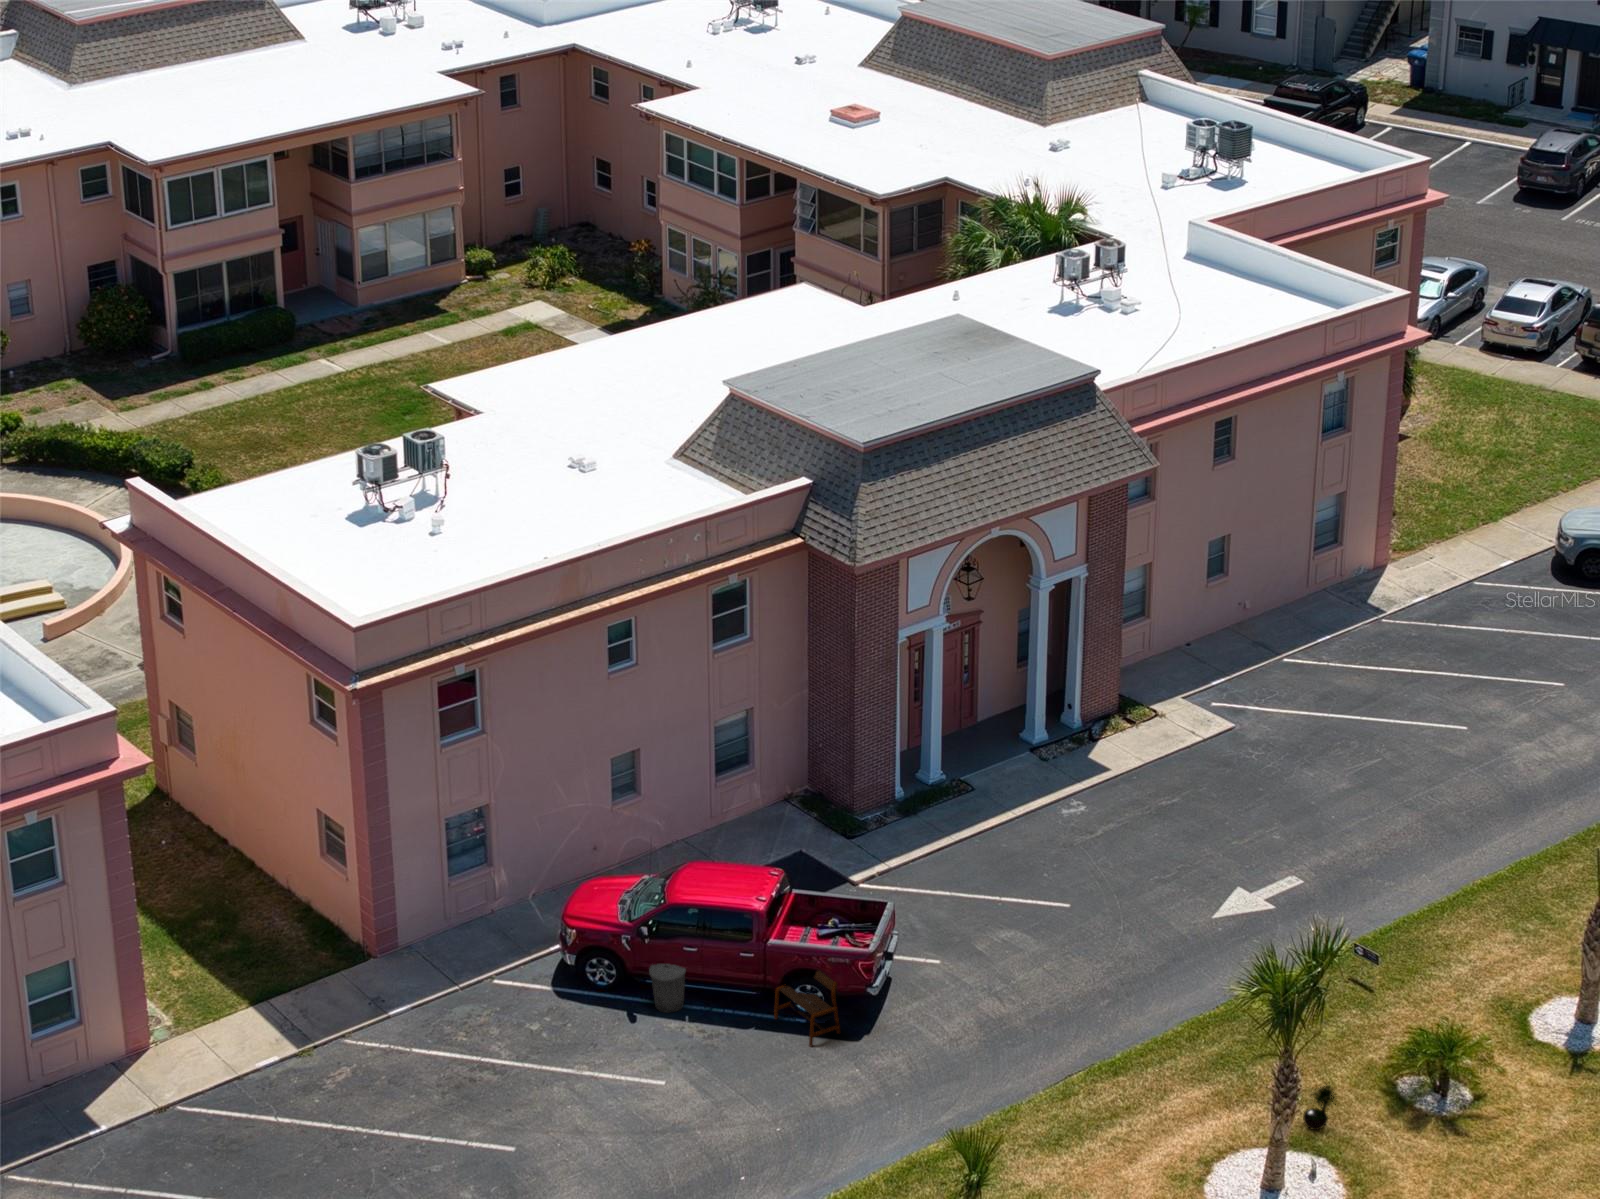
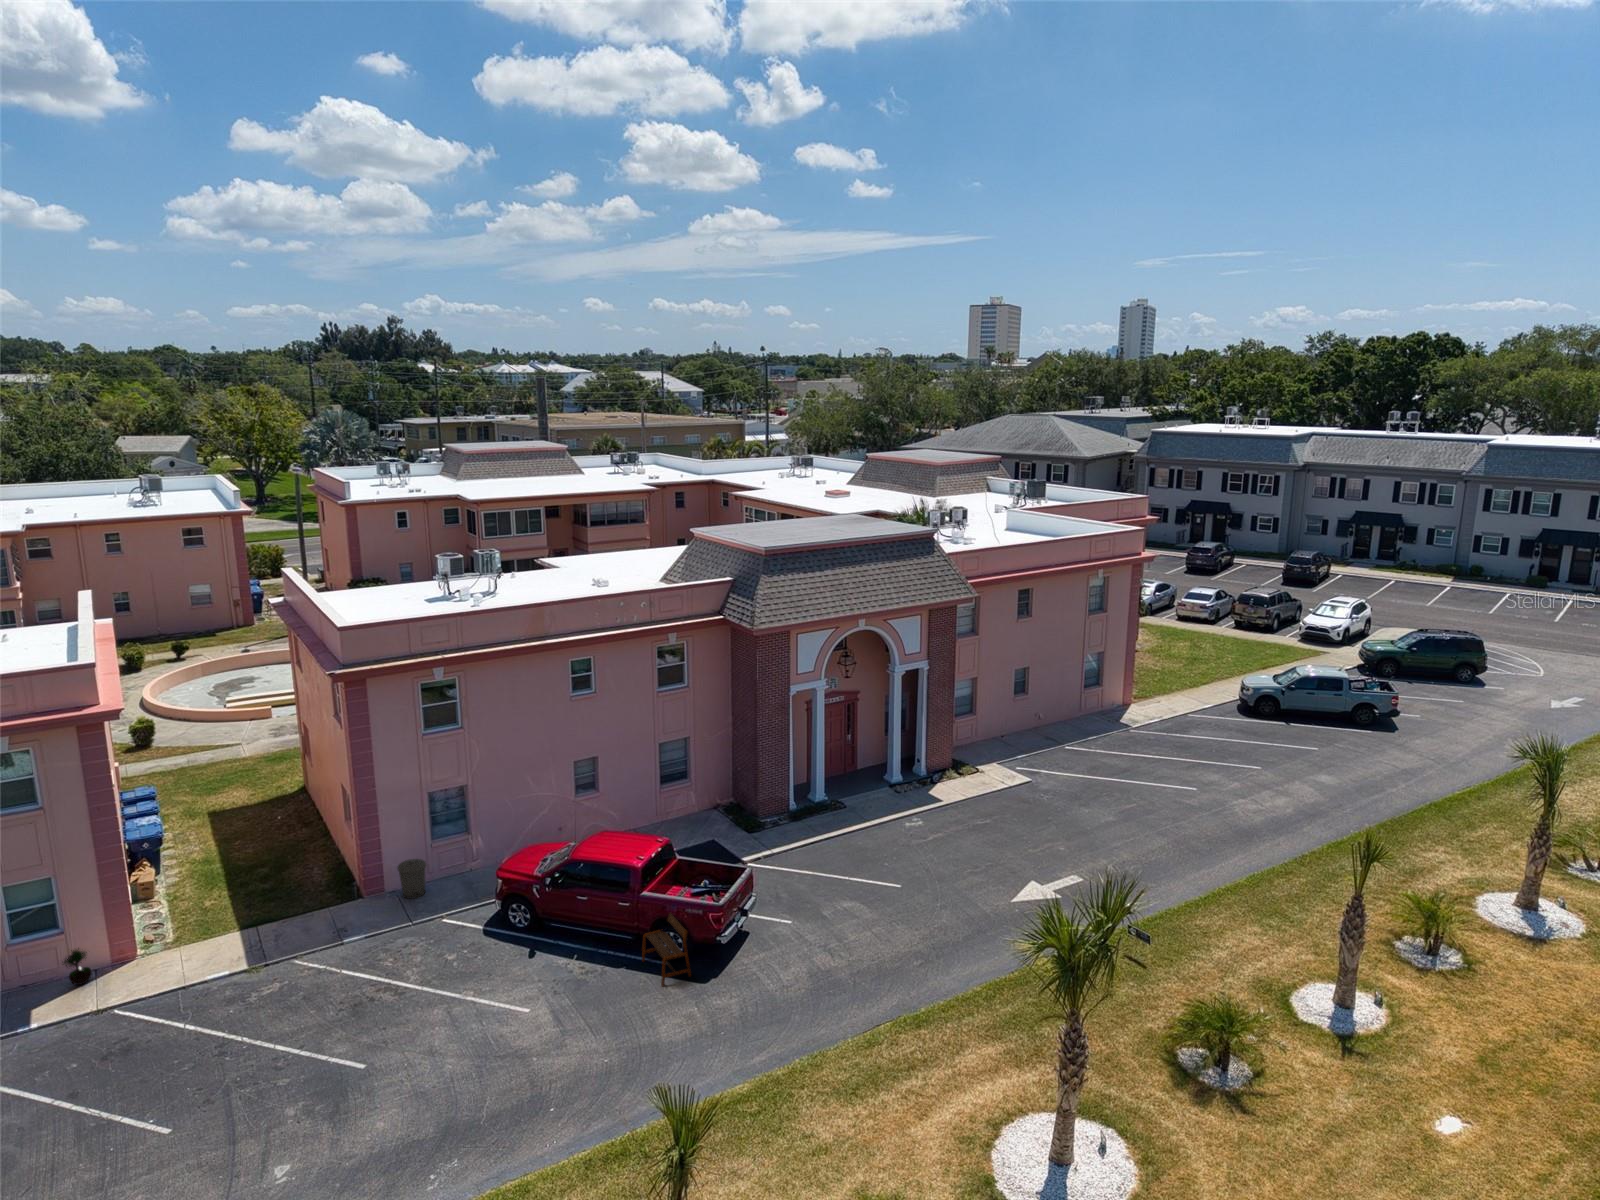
trash can: present [649,964,686,1013] -> present [398,859,426,899]
potted tree: present [1303,1084,1336,1130] -> present [63,948,92,985]

